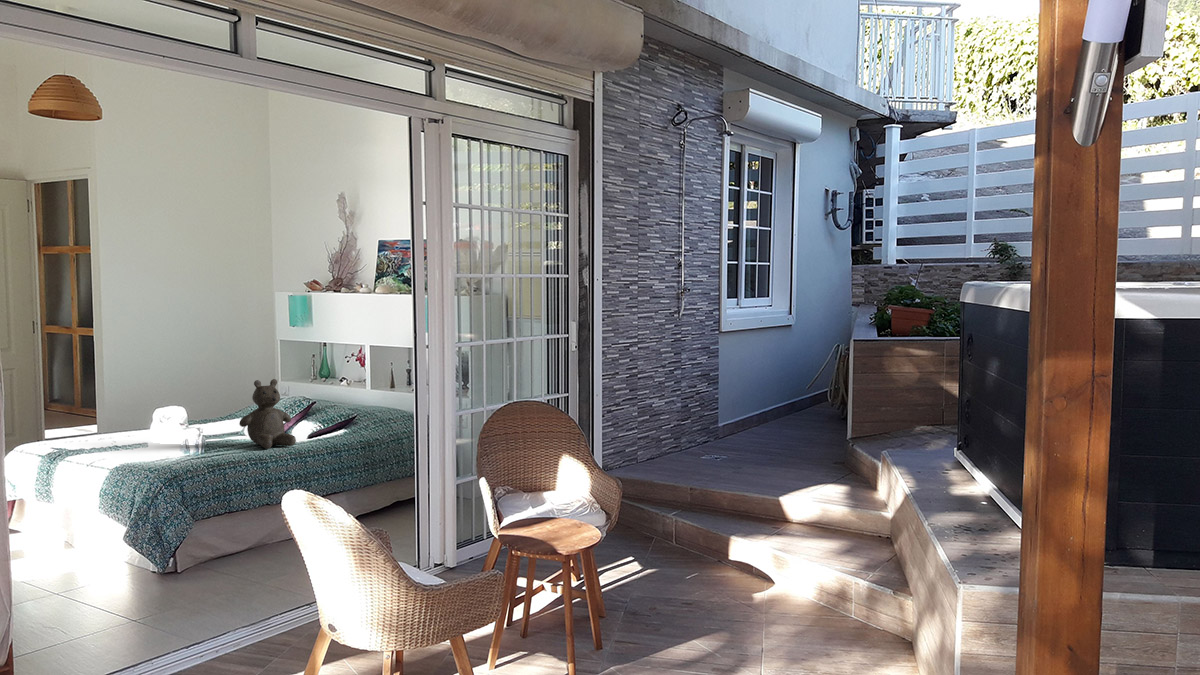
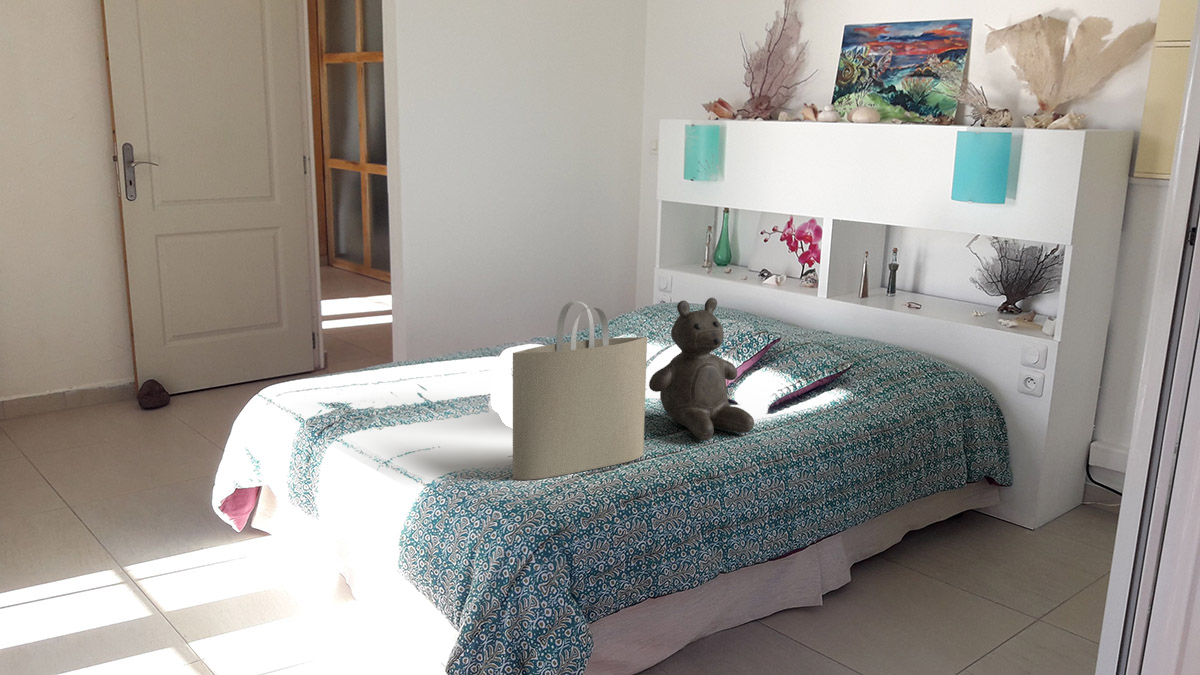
tote bag: none [158,376,232,462] -> present [513,301,647,480]

